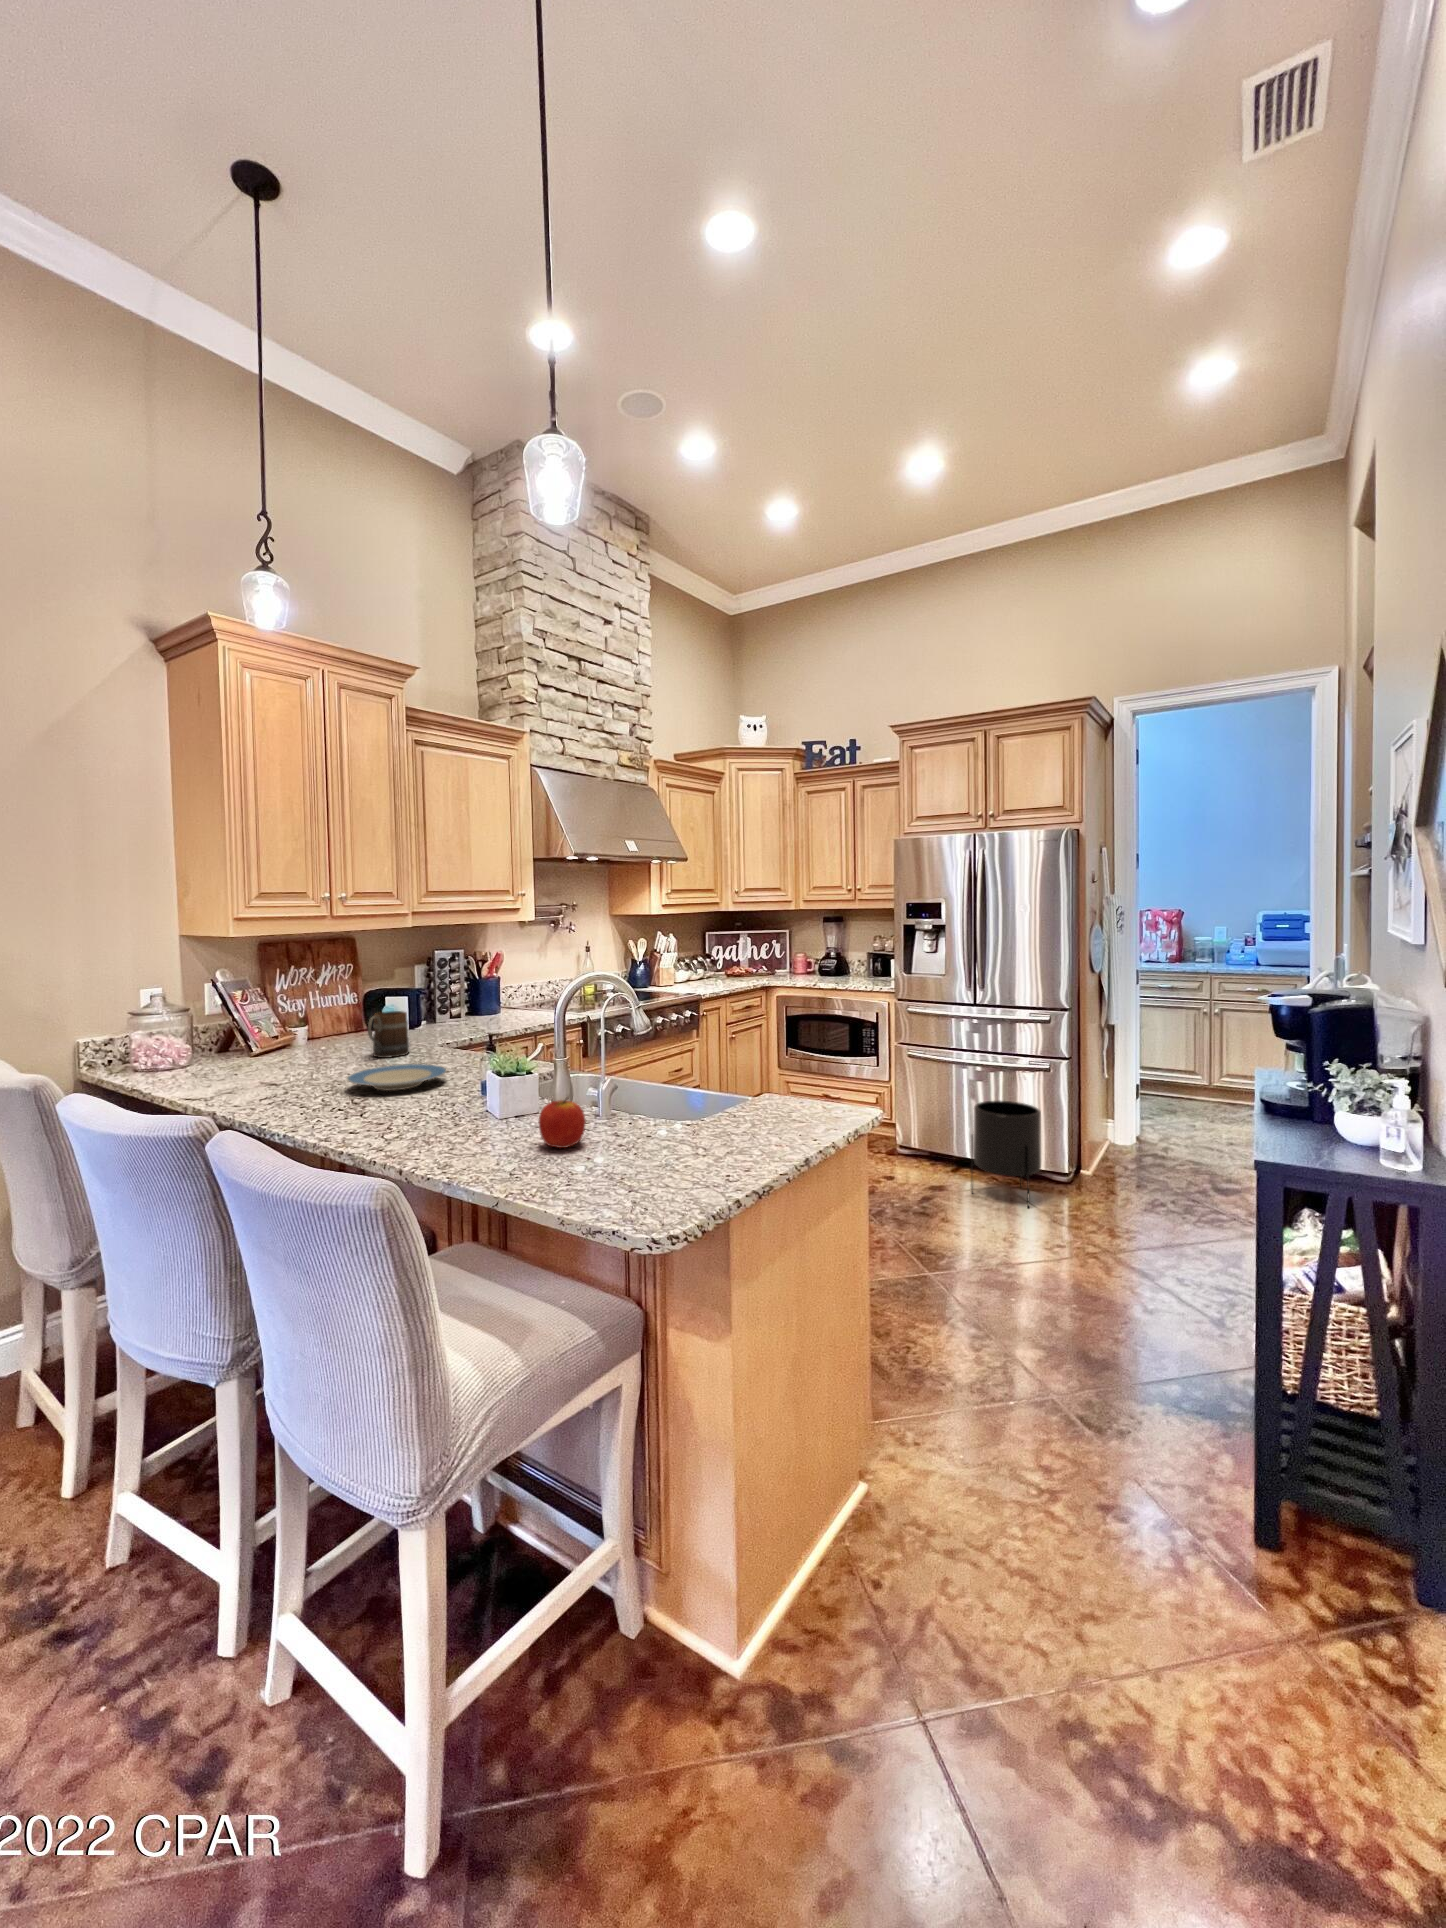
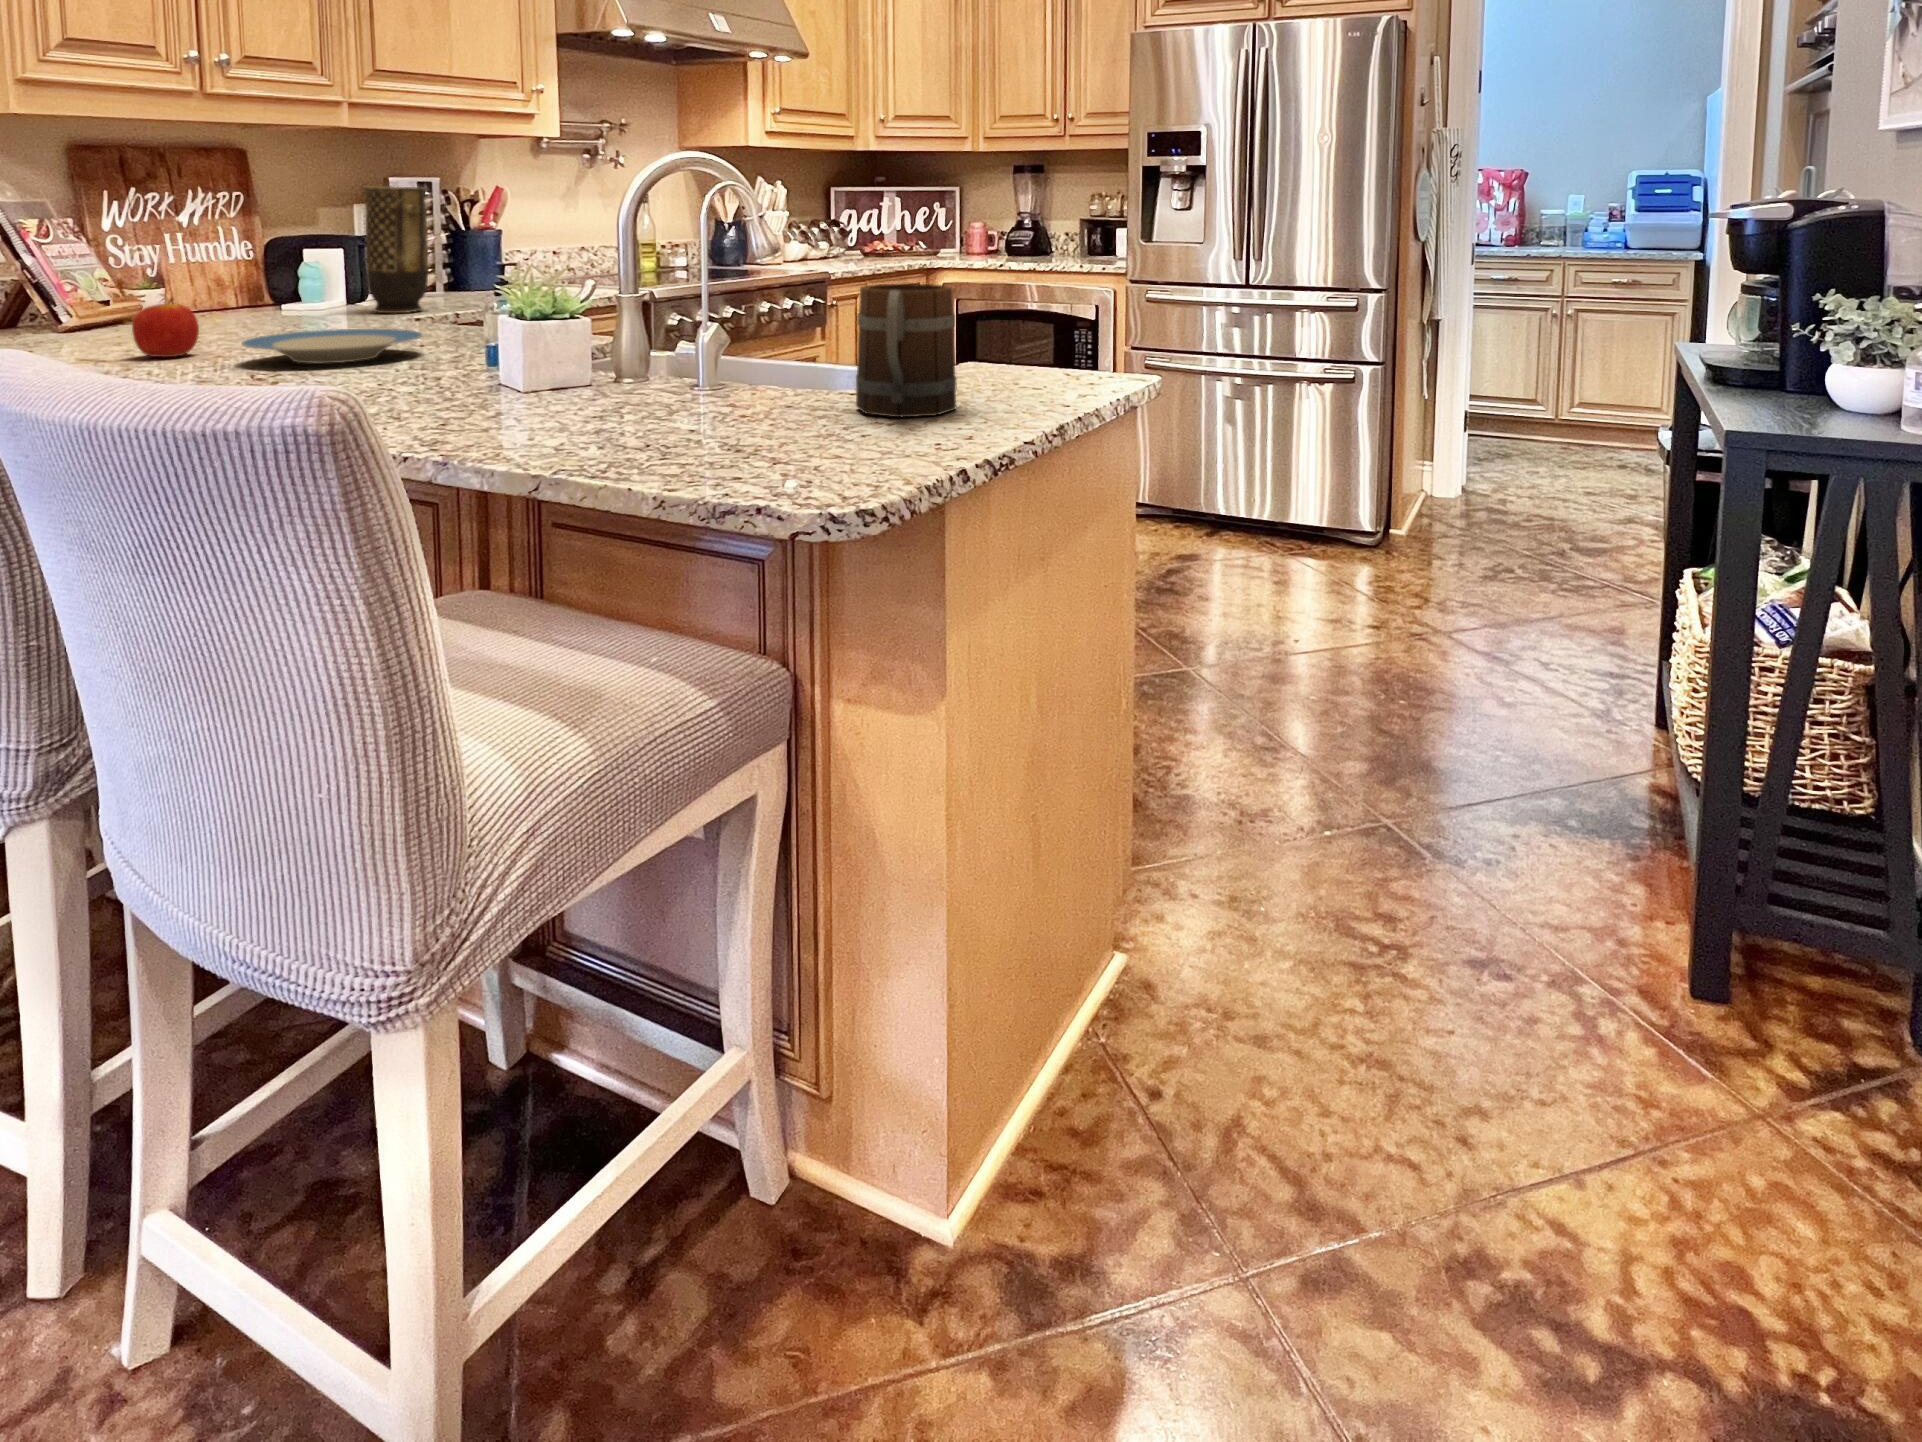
vase: none [419,961,454,1038] -> present [364,186,428,313]
mug: present [368,1011,409,1058] -> present [856,283,957,417]
apple: present [539,1098,586,1148] -> present [132,298,199,357]
planter: present [972,1101,1041,1207] -> none [1239,427,1343,580]

